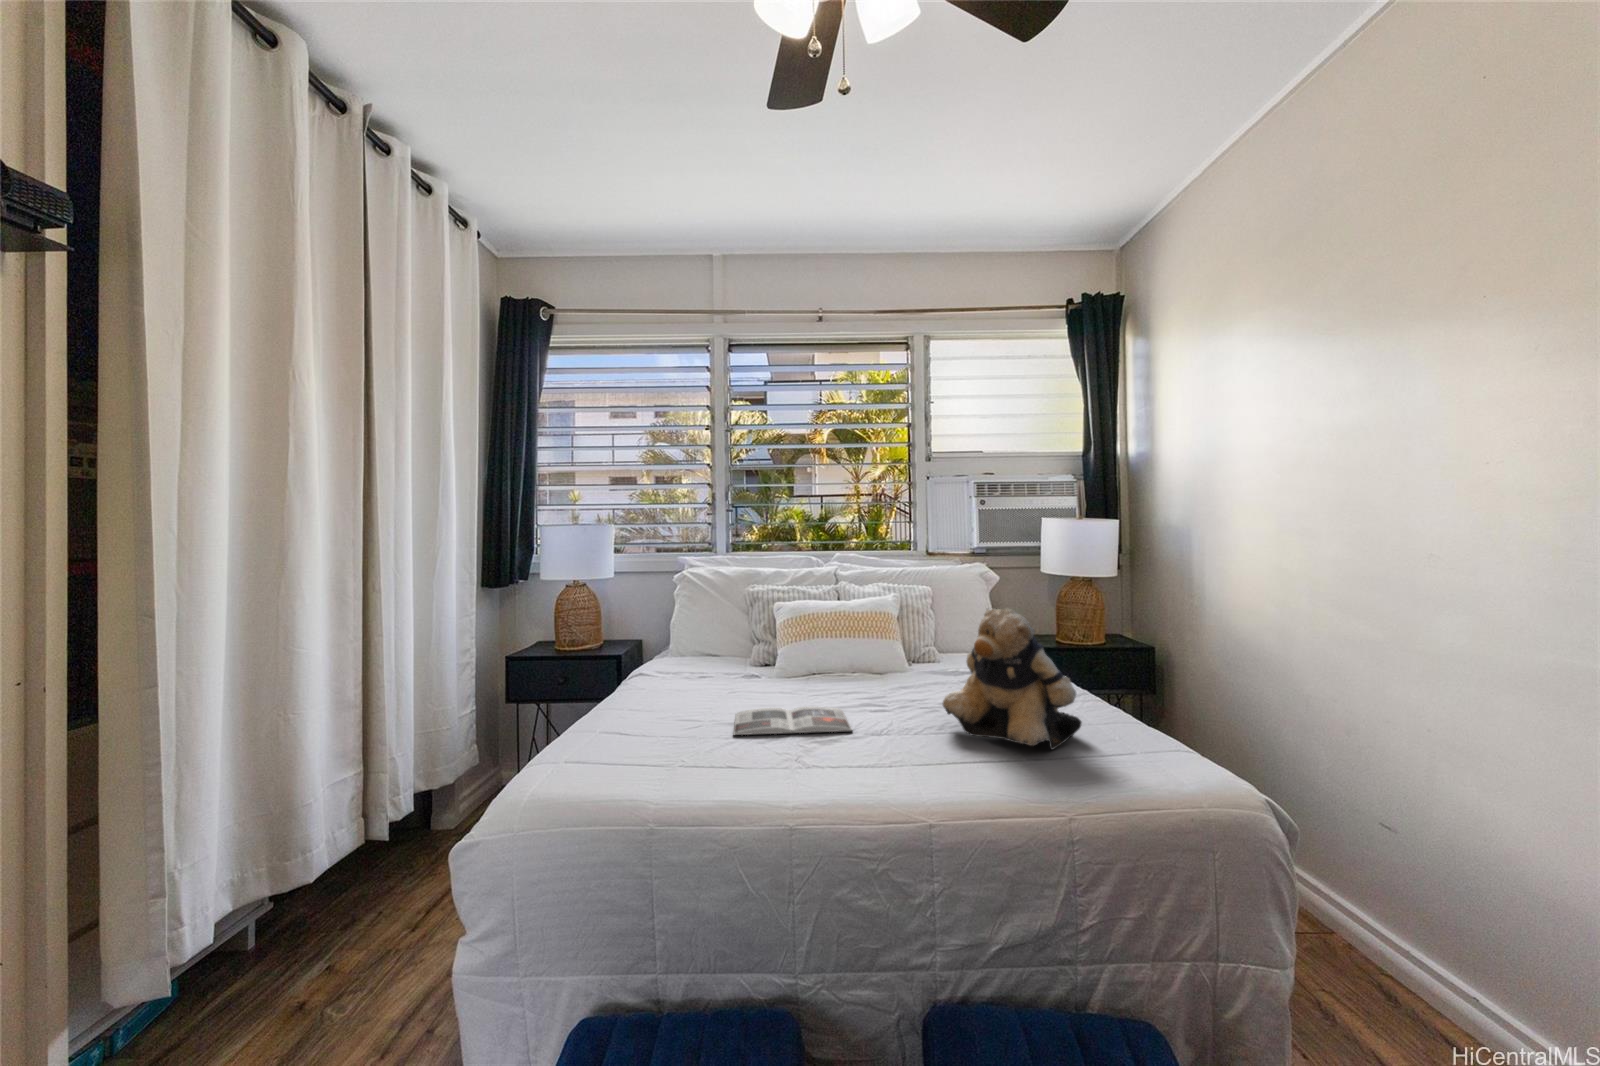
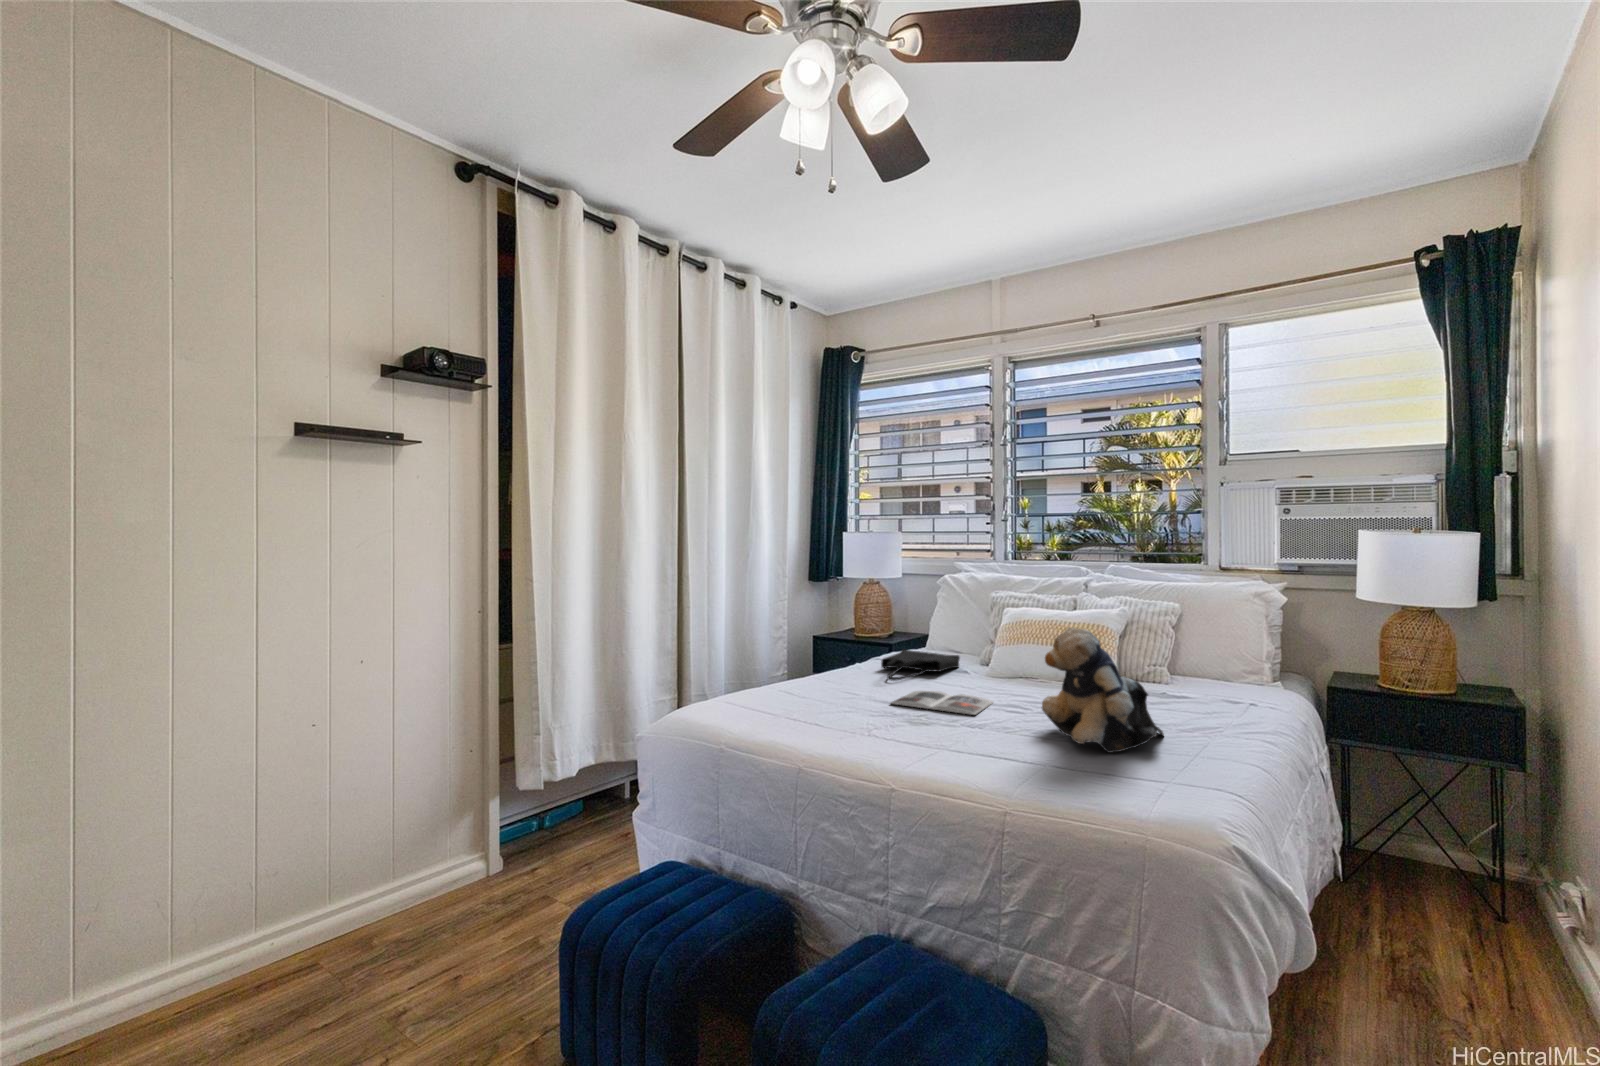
tote bag: none [656,660,742,703] -> present [881,649,960,681]

